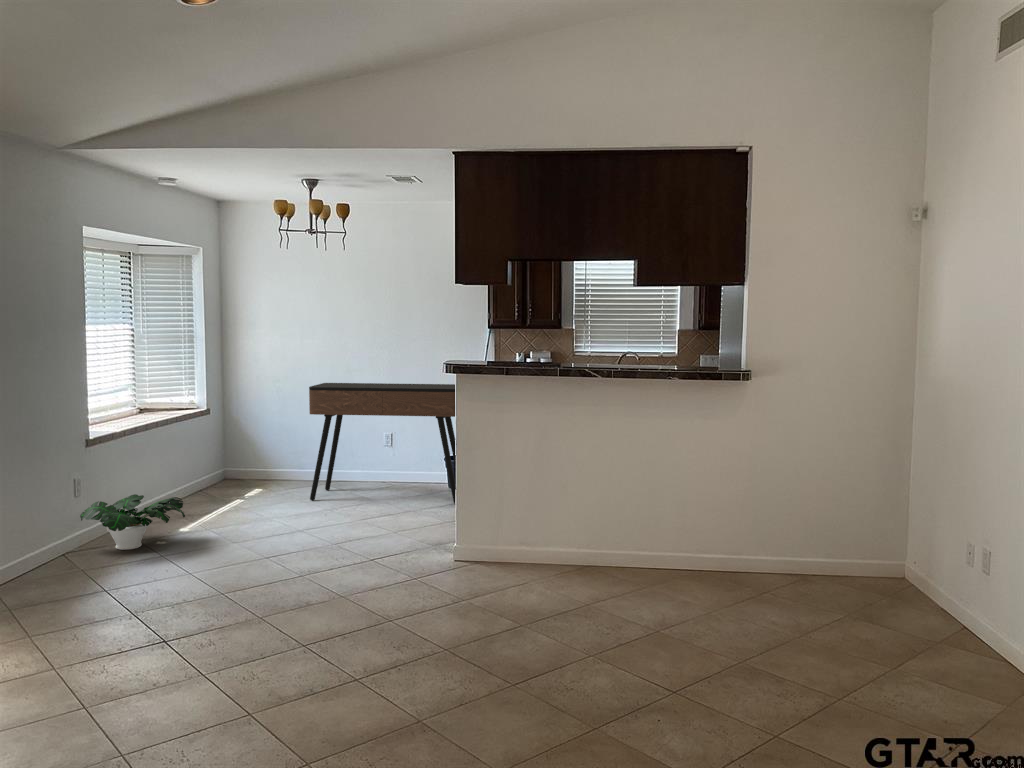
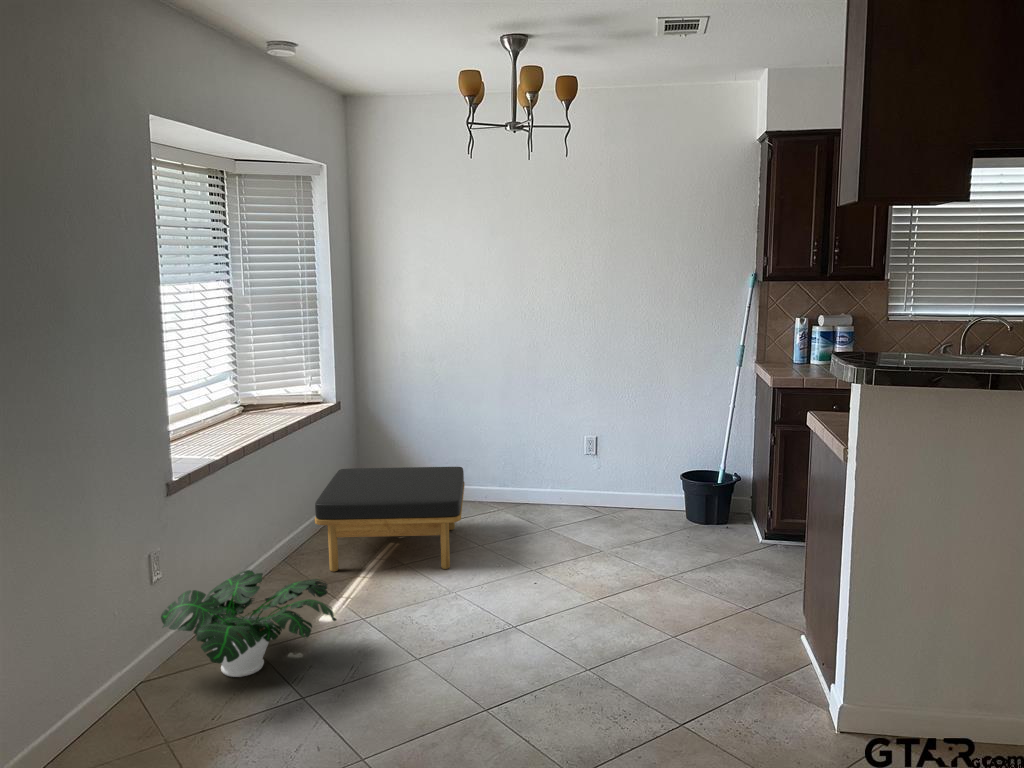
console table: present [309,383,455,504] -> none [499,366,741,560]
ottoman: none [183,450,291,511] -> present [315,467,465,572]

